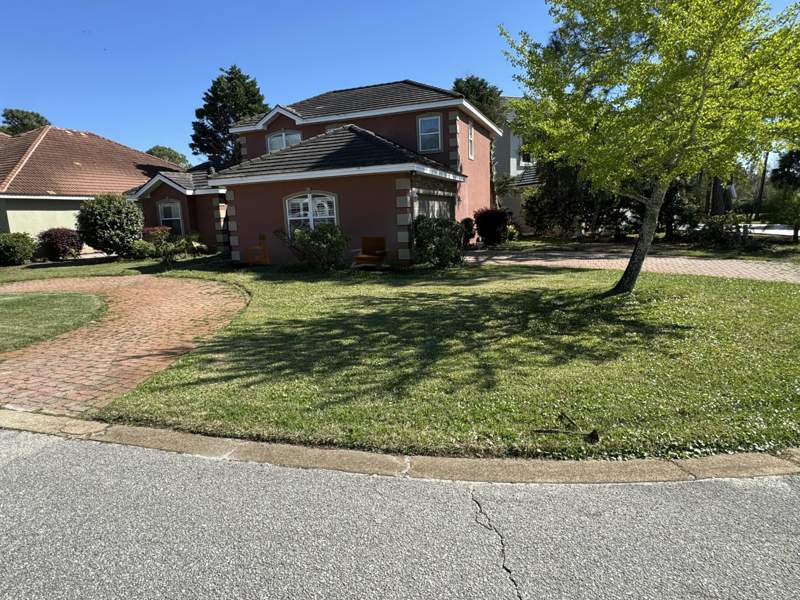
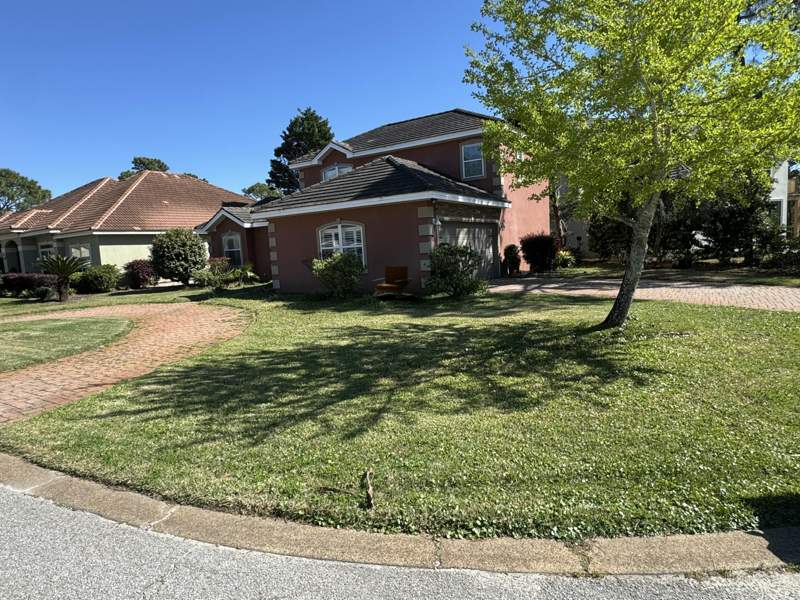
bench: present [245,234,269,266] -> none [284,264,304,295]

